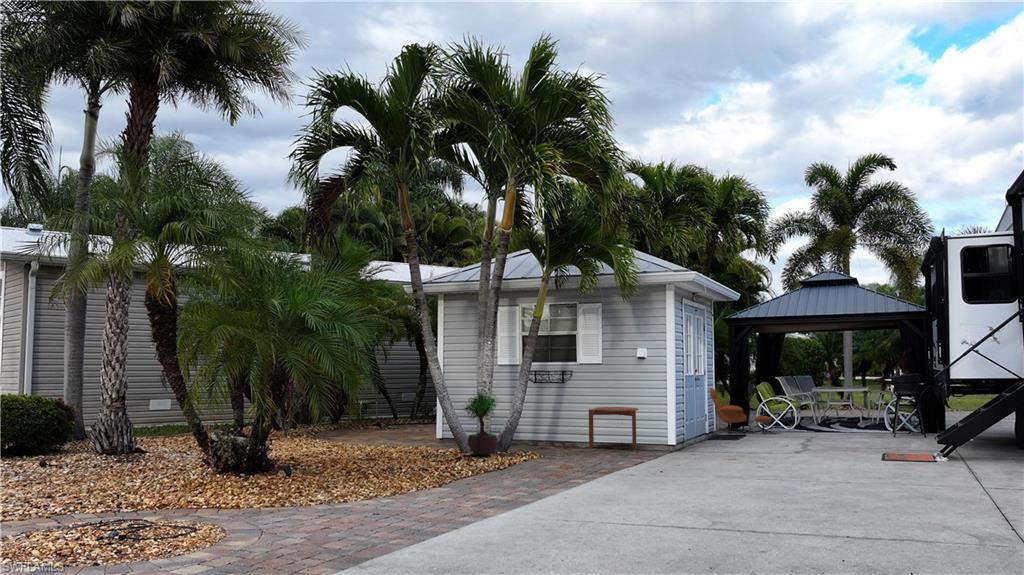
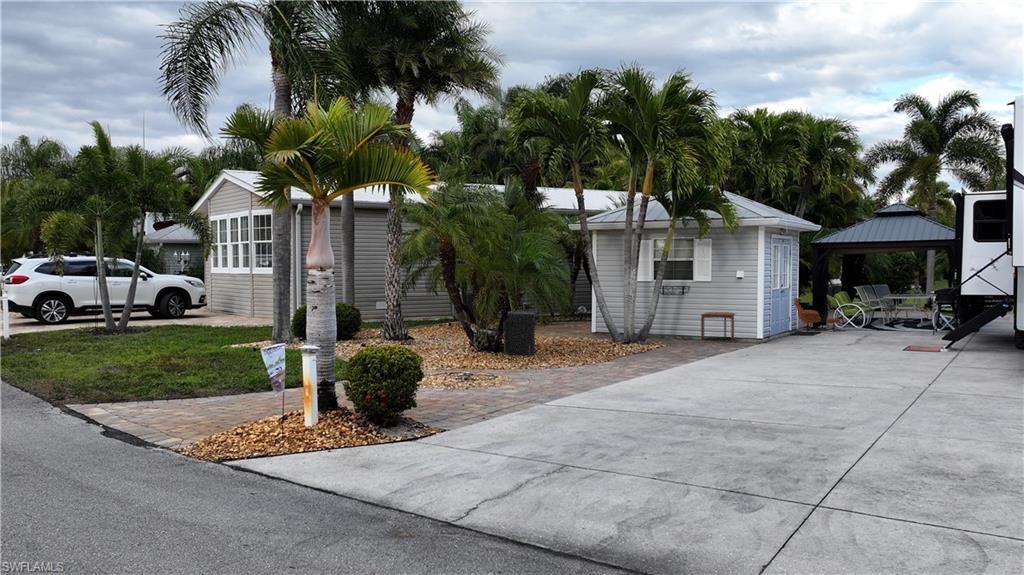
potted tree: present [464,392,498,456] -> none [616,300,642,344]
trash can: none [255,402,325,479] -> present [498,310,540,355]

